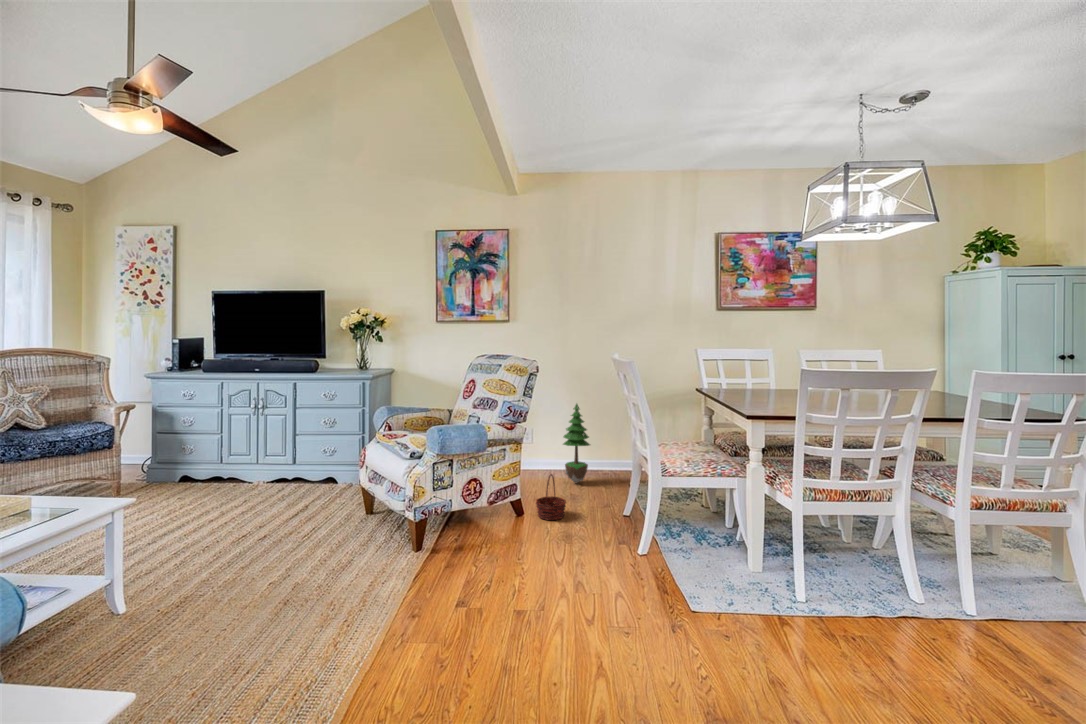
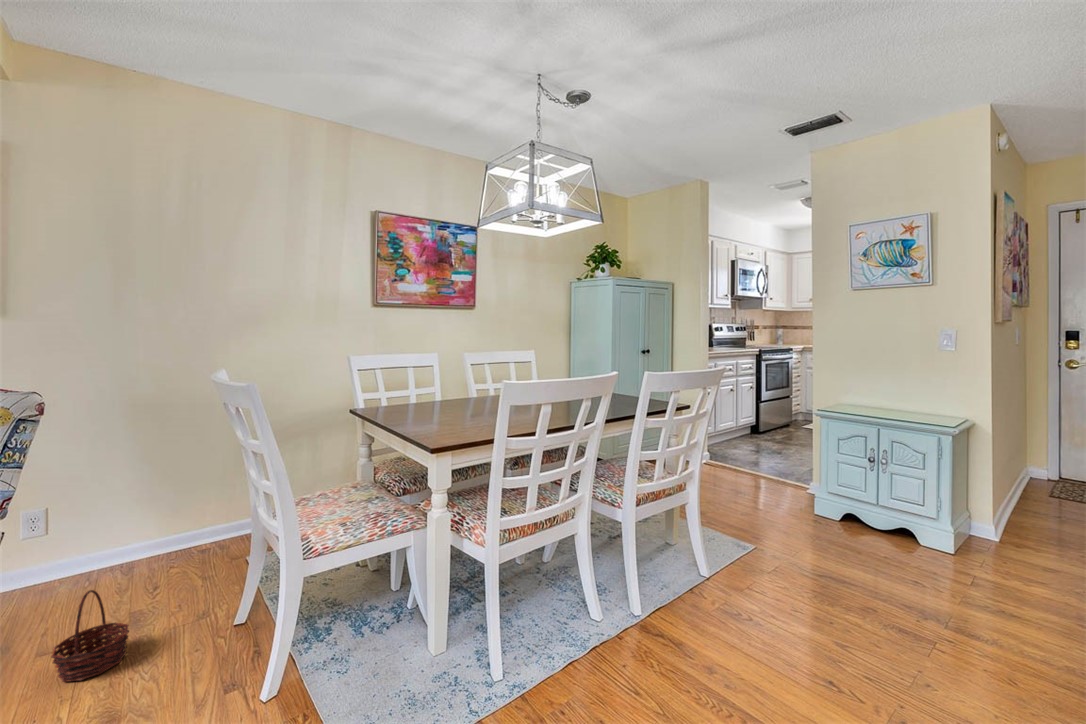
potted tree: present [563,404,590,483] -> none [133,443,192,570]

